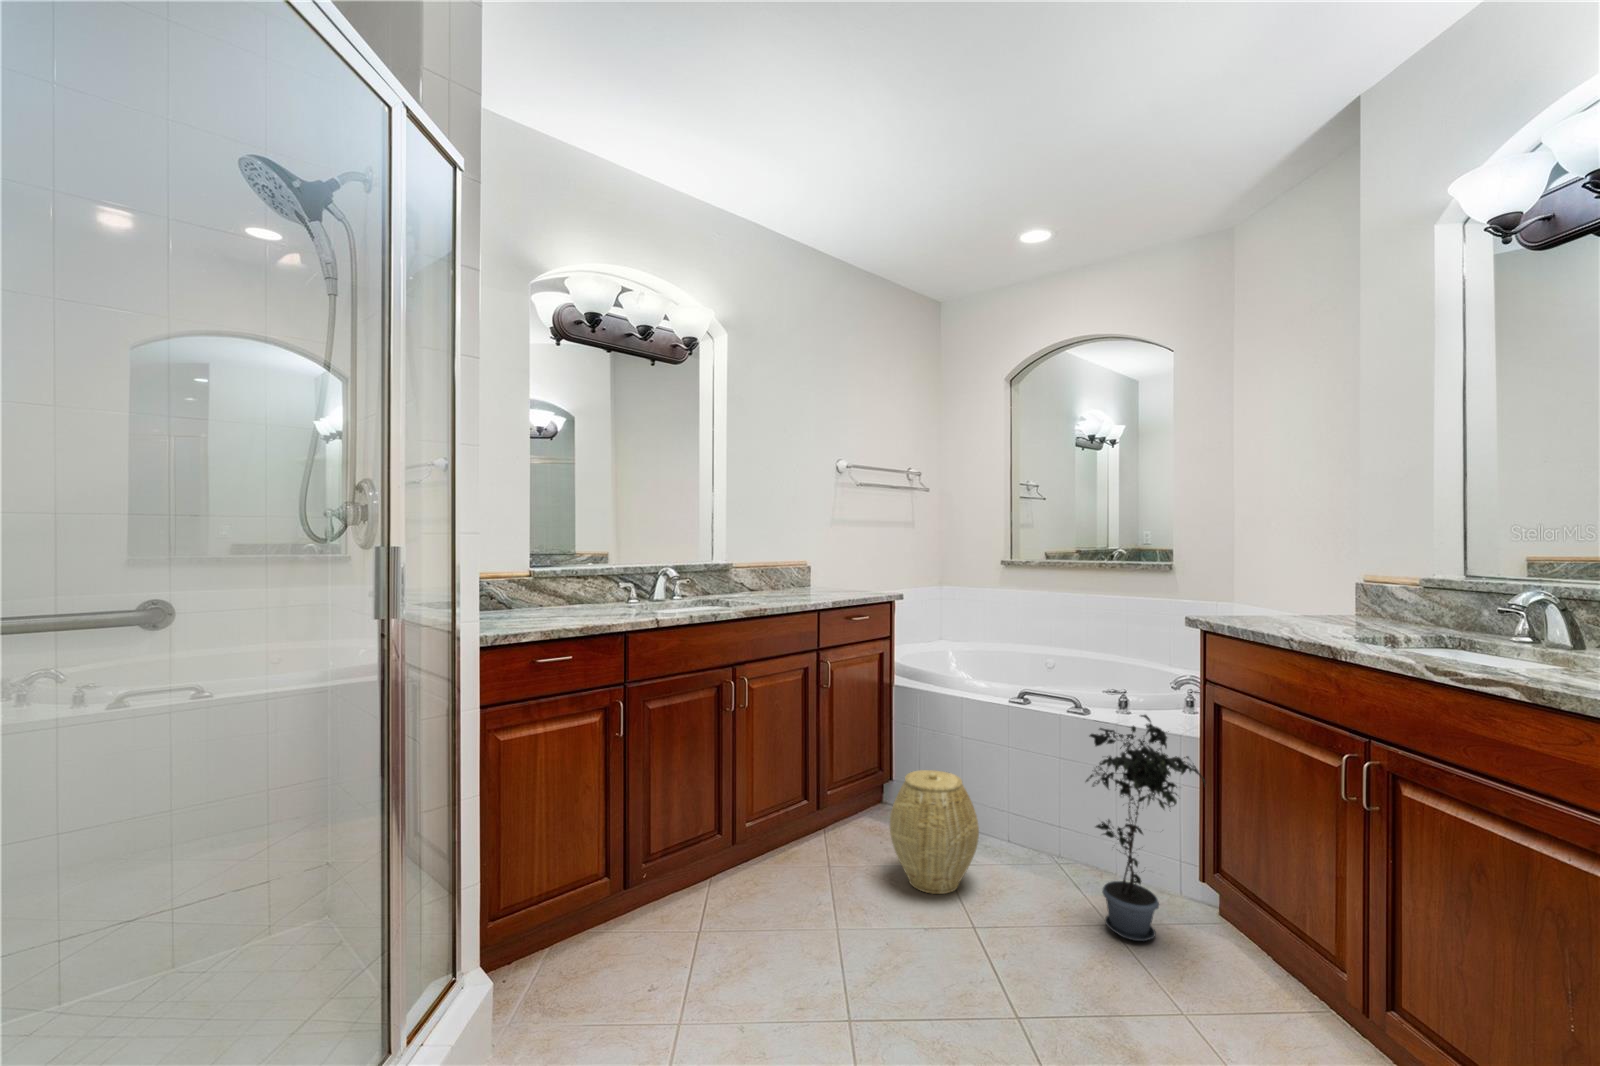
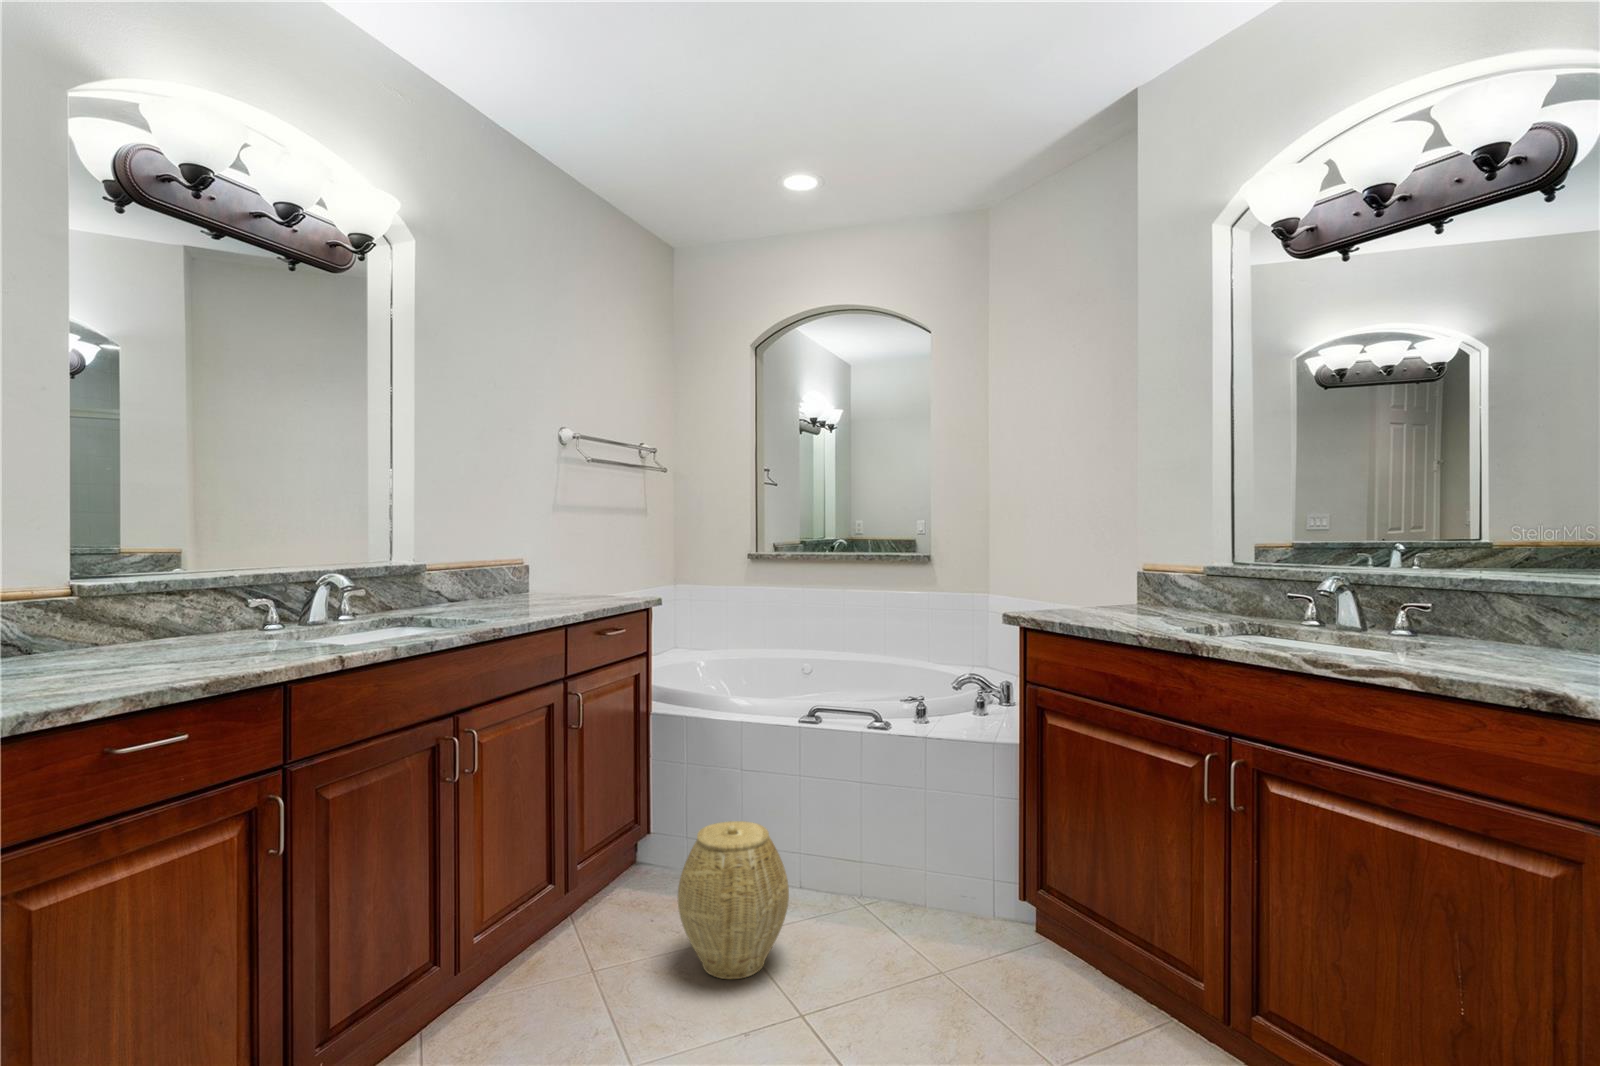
potted plant: present [1086,715,1205,942] -> none [911,727,1048,985]

